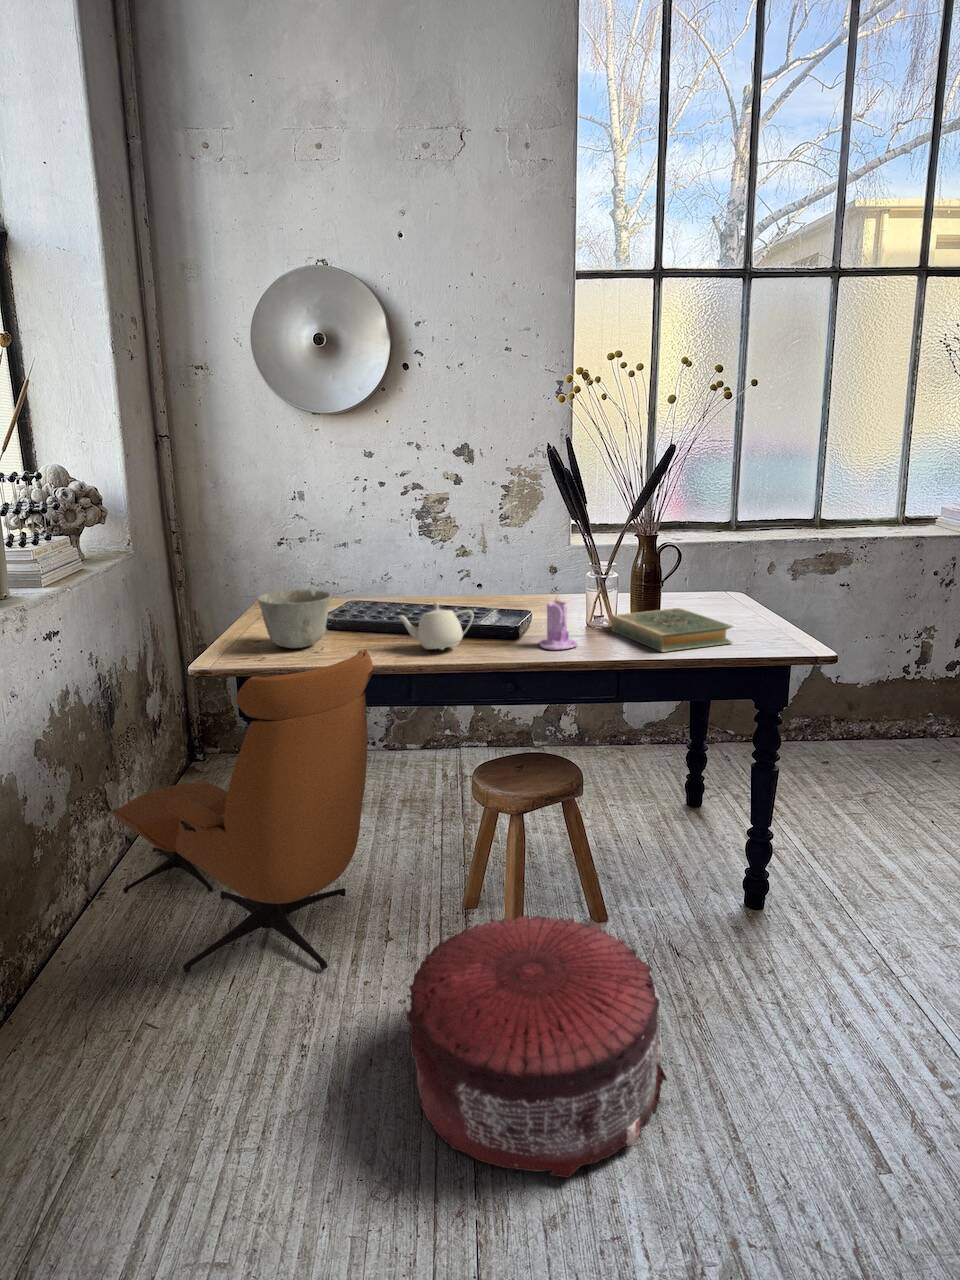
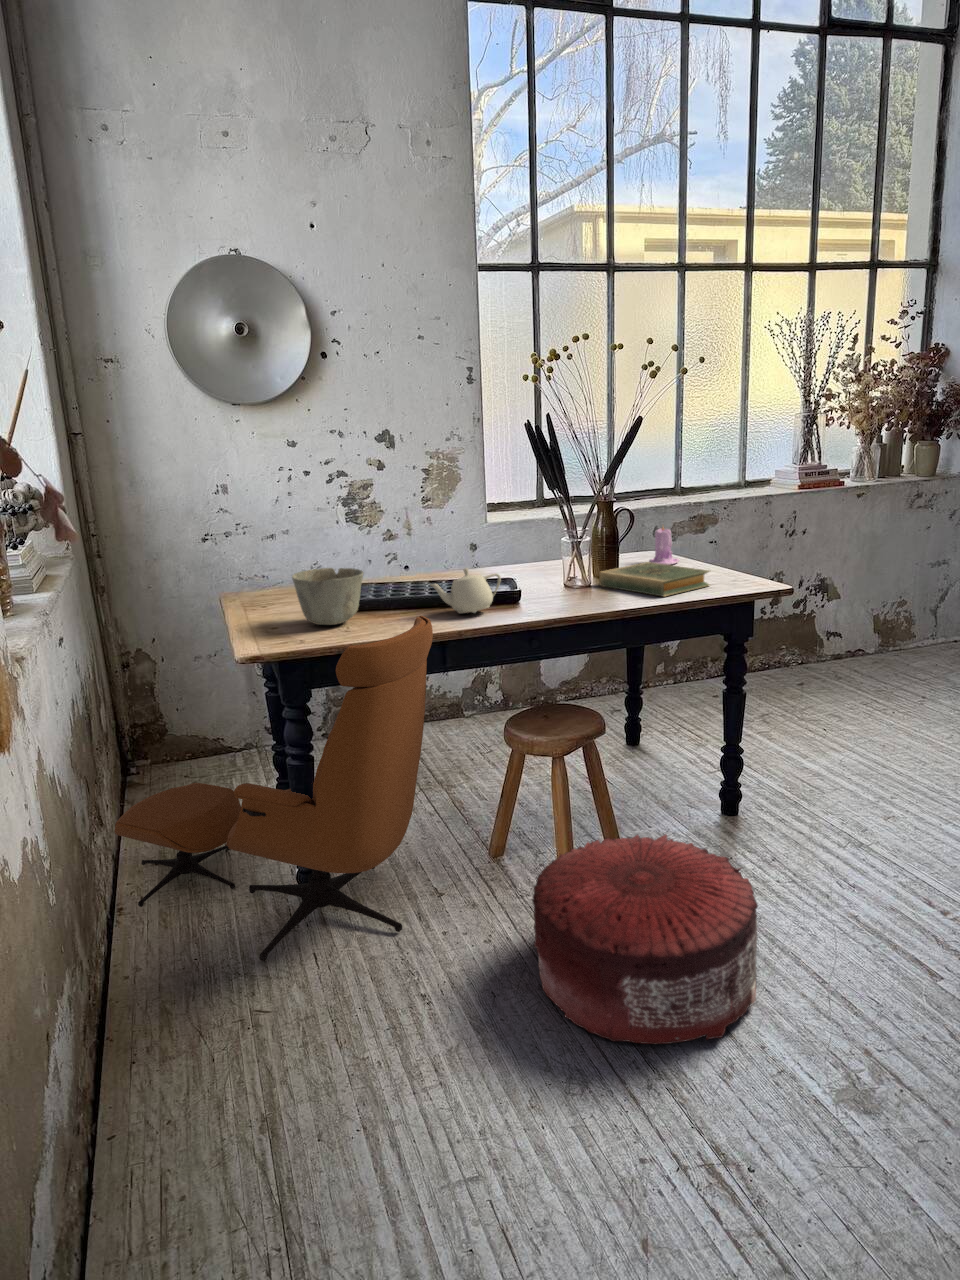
candle: present [539,599,578,650] -> present [649,528,679,565]

